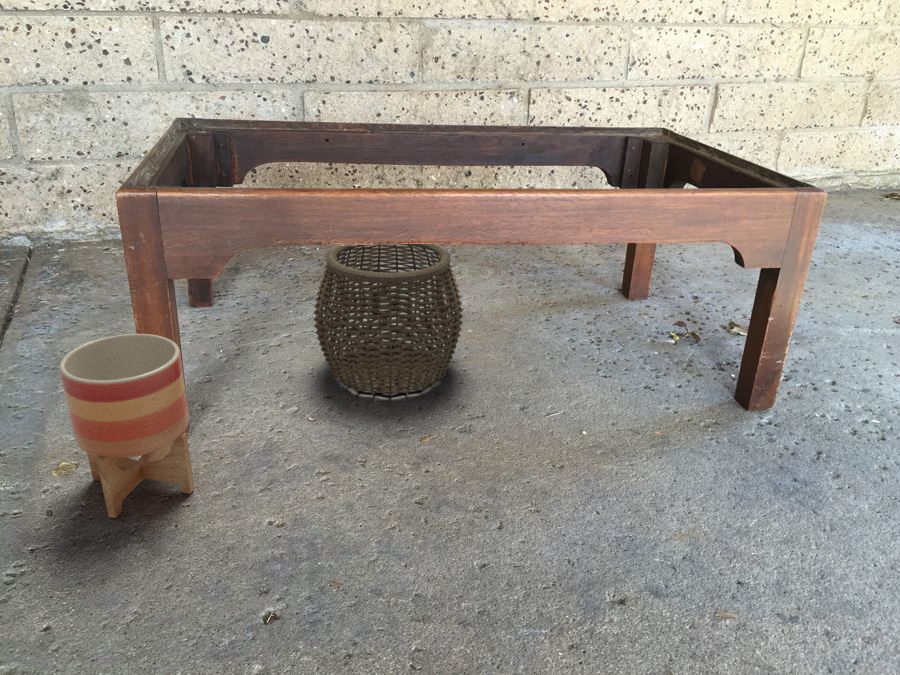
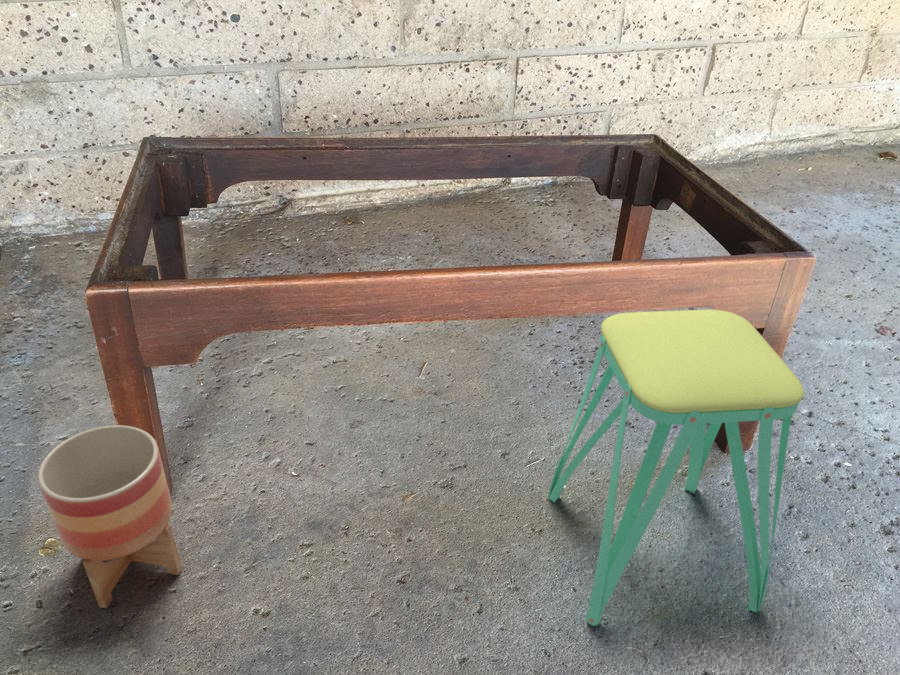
stool: none [568,223,824,542] -> present [548,310,804,626]
woven basket: present [314,244,463,396] -> none [294,275,445,443]

